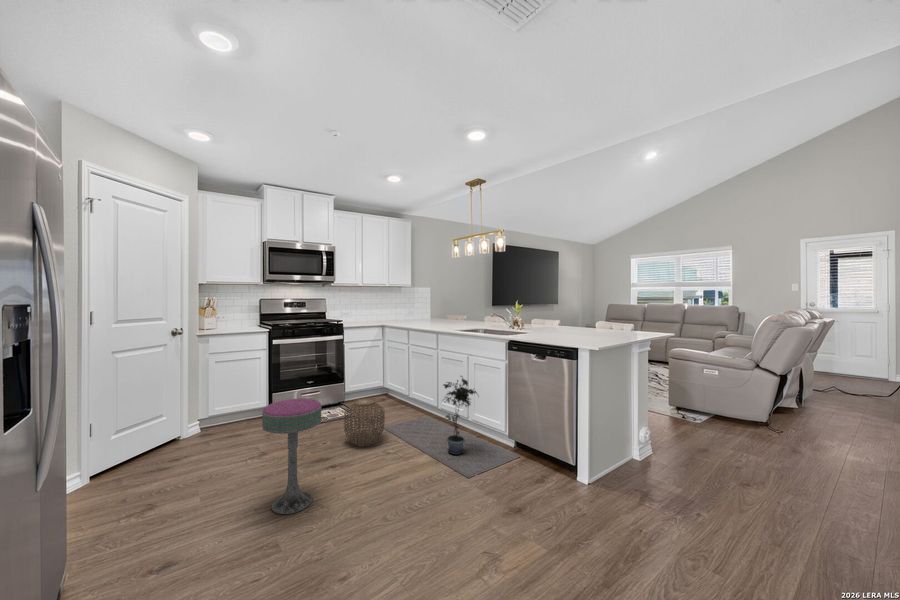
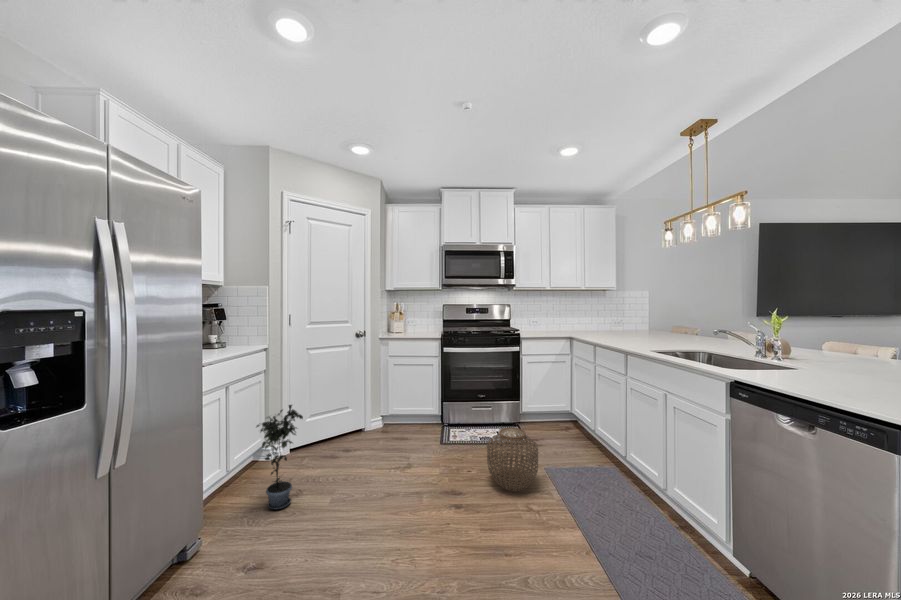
potted plant: present [444,376,477,454] -> present [257,405,303,510]
bar stool: present [262,398,322,514] -> none [356,418,421,558]

